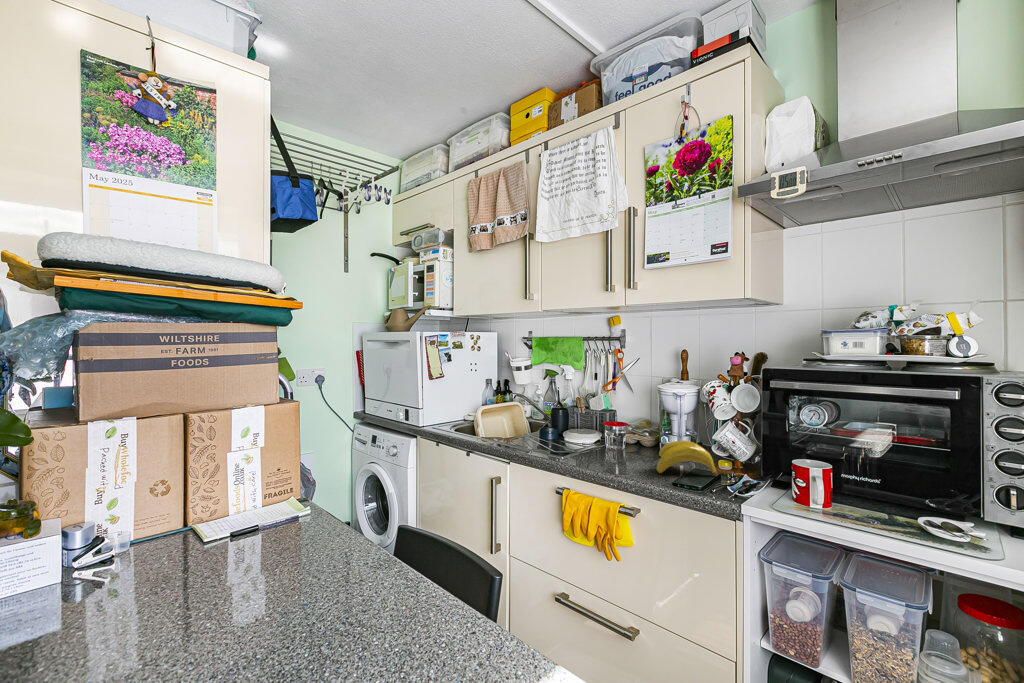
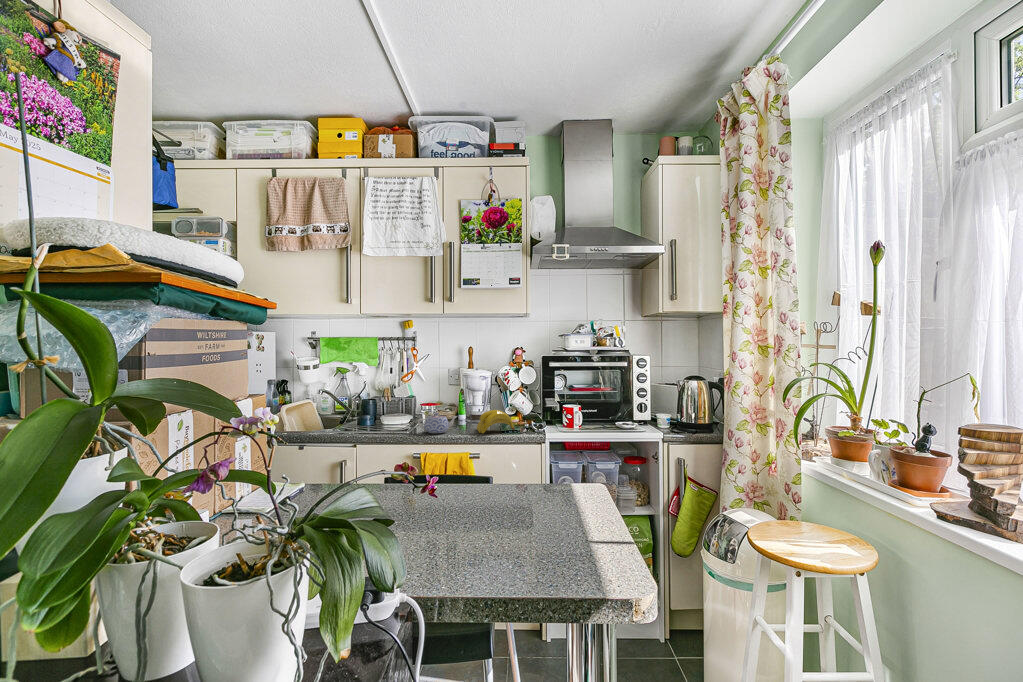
teapot: none [585,433,635,461] -> present [418,413,457,433]

